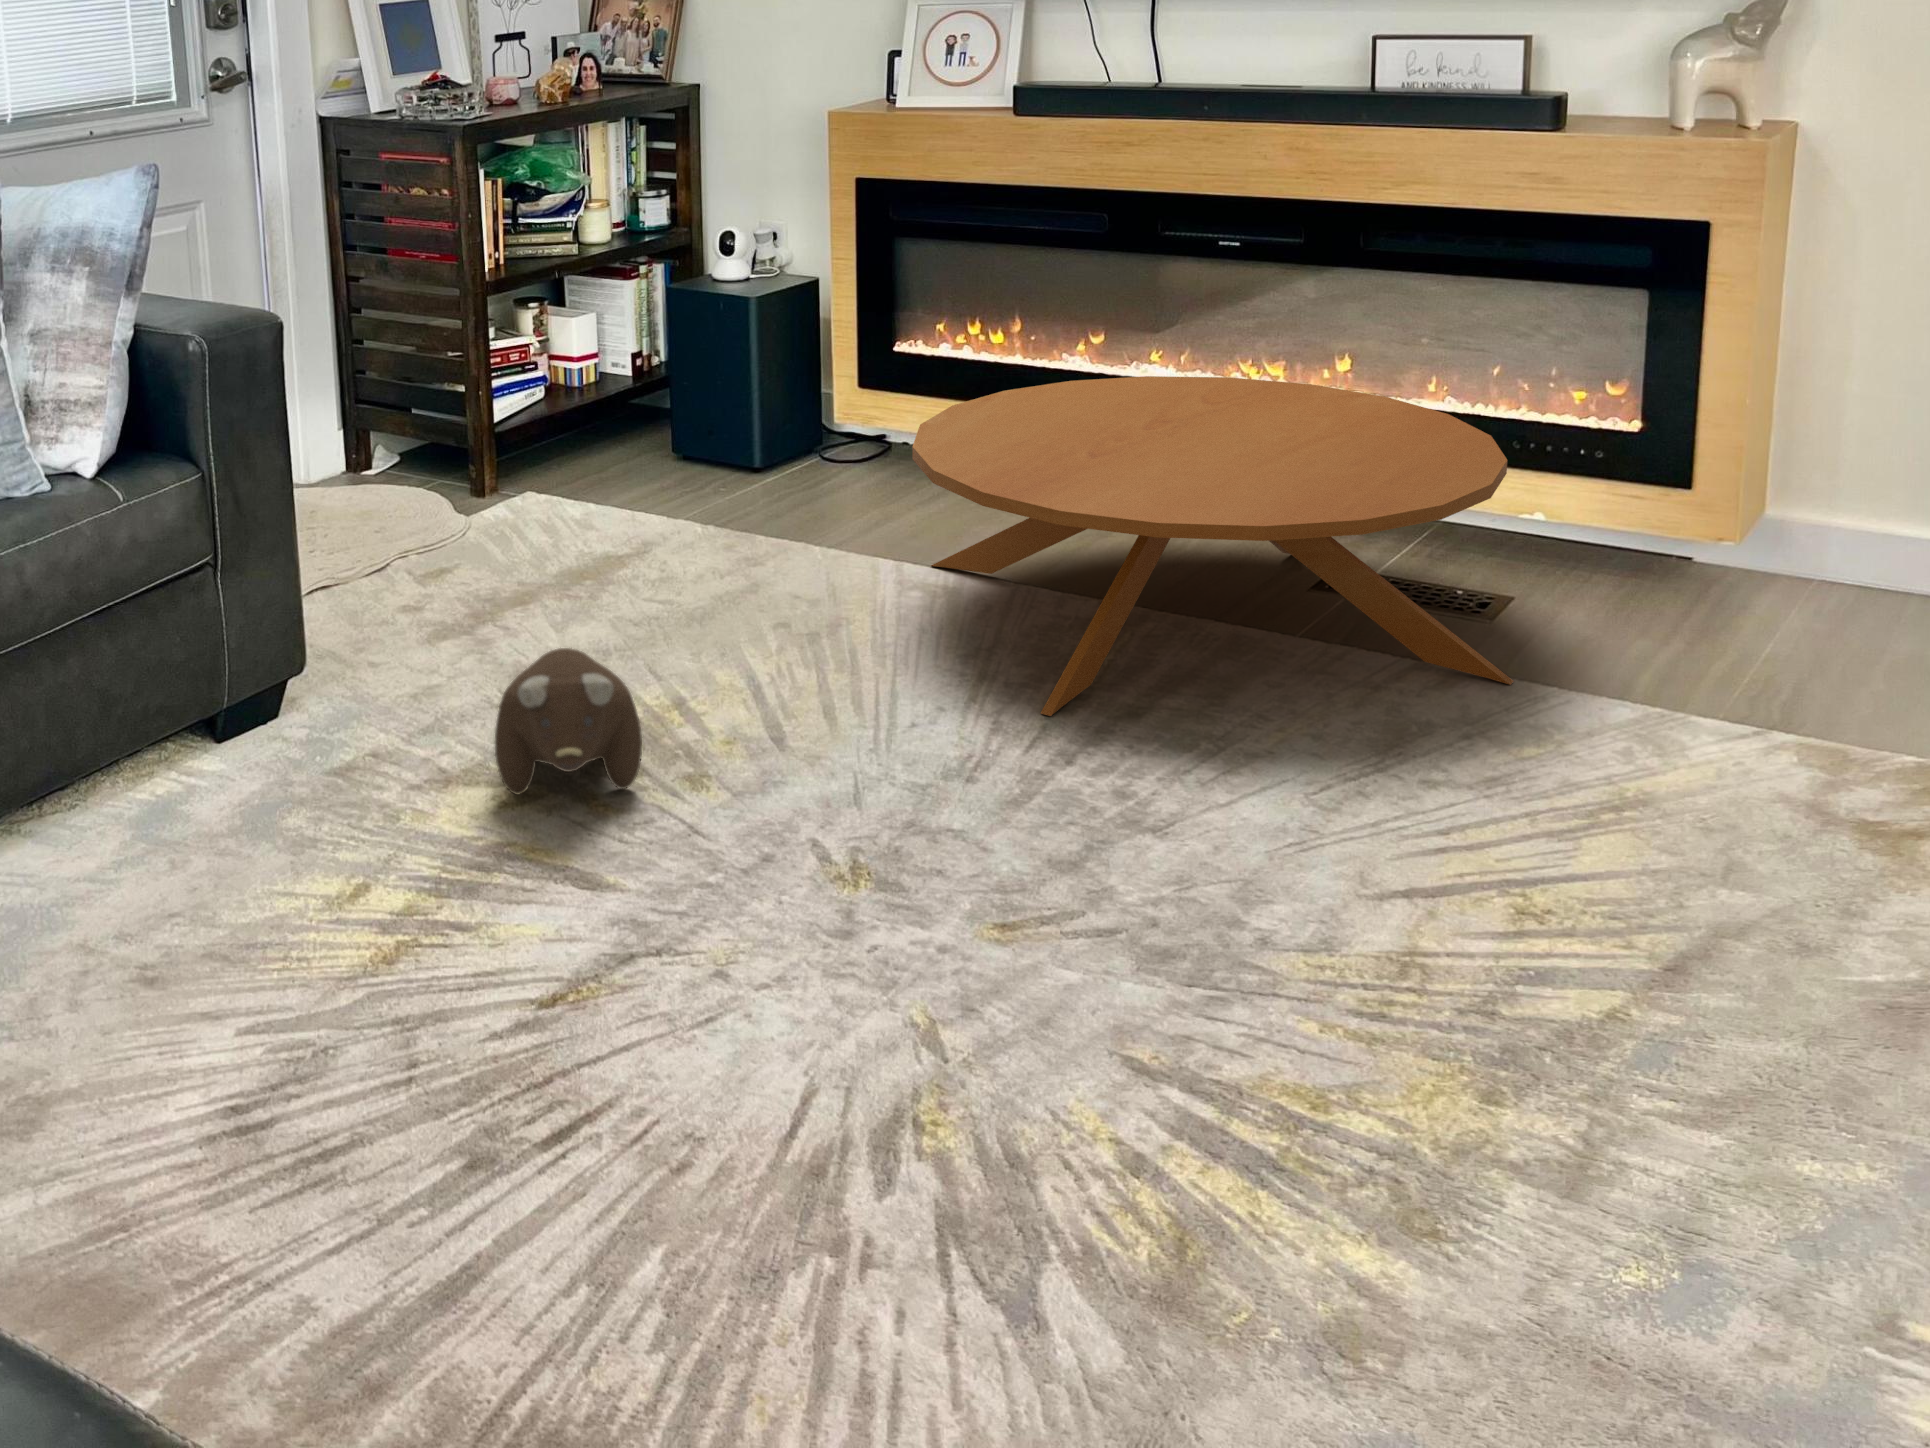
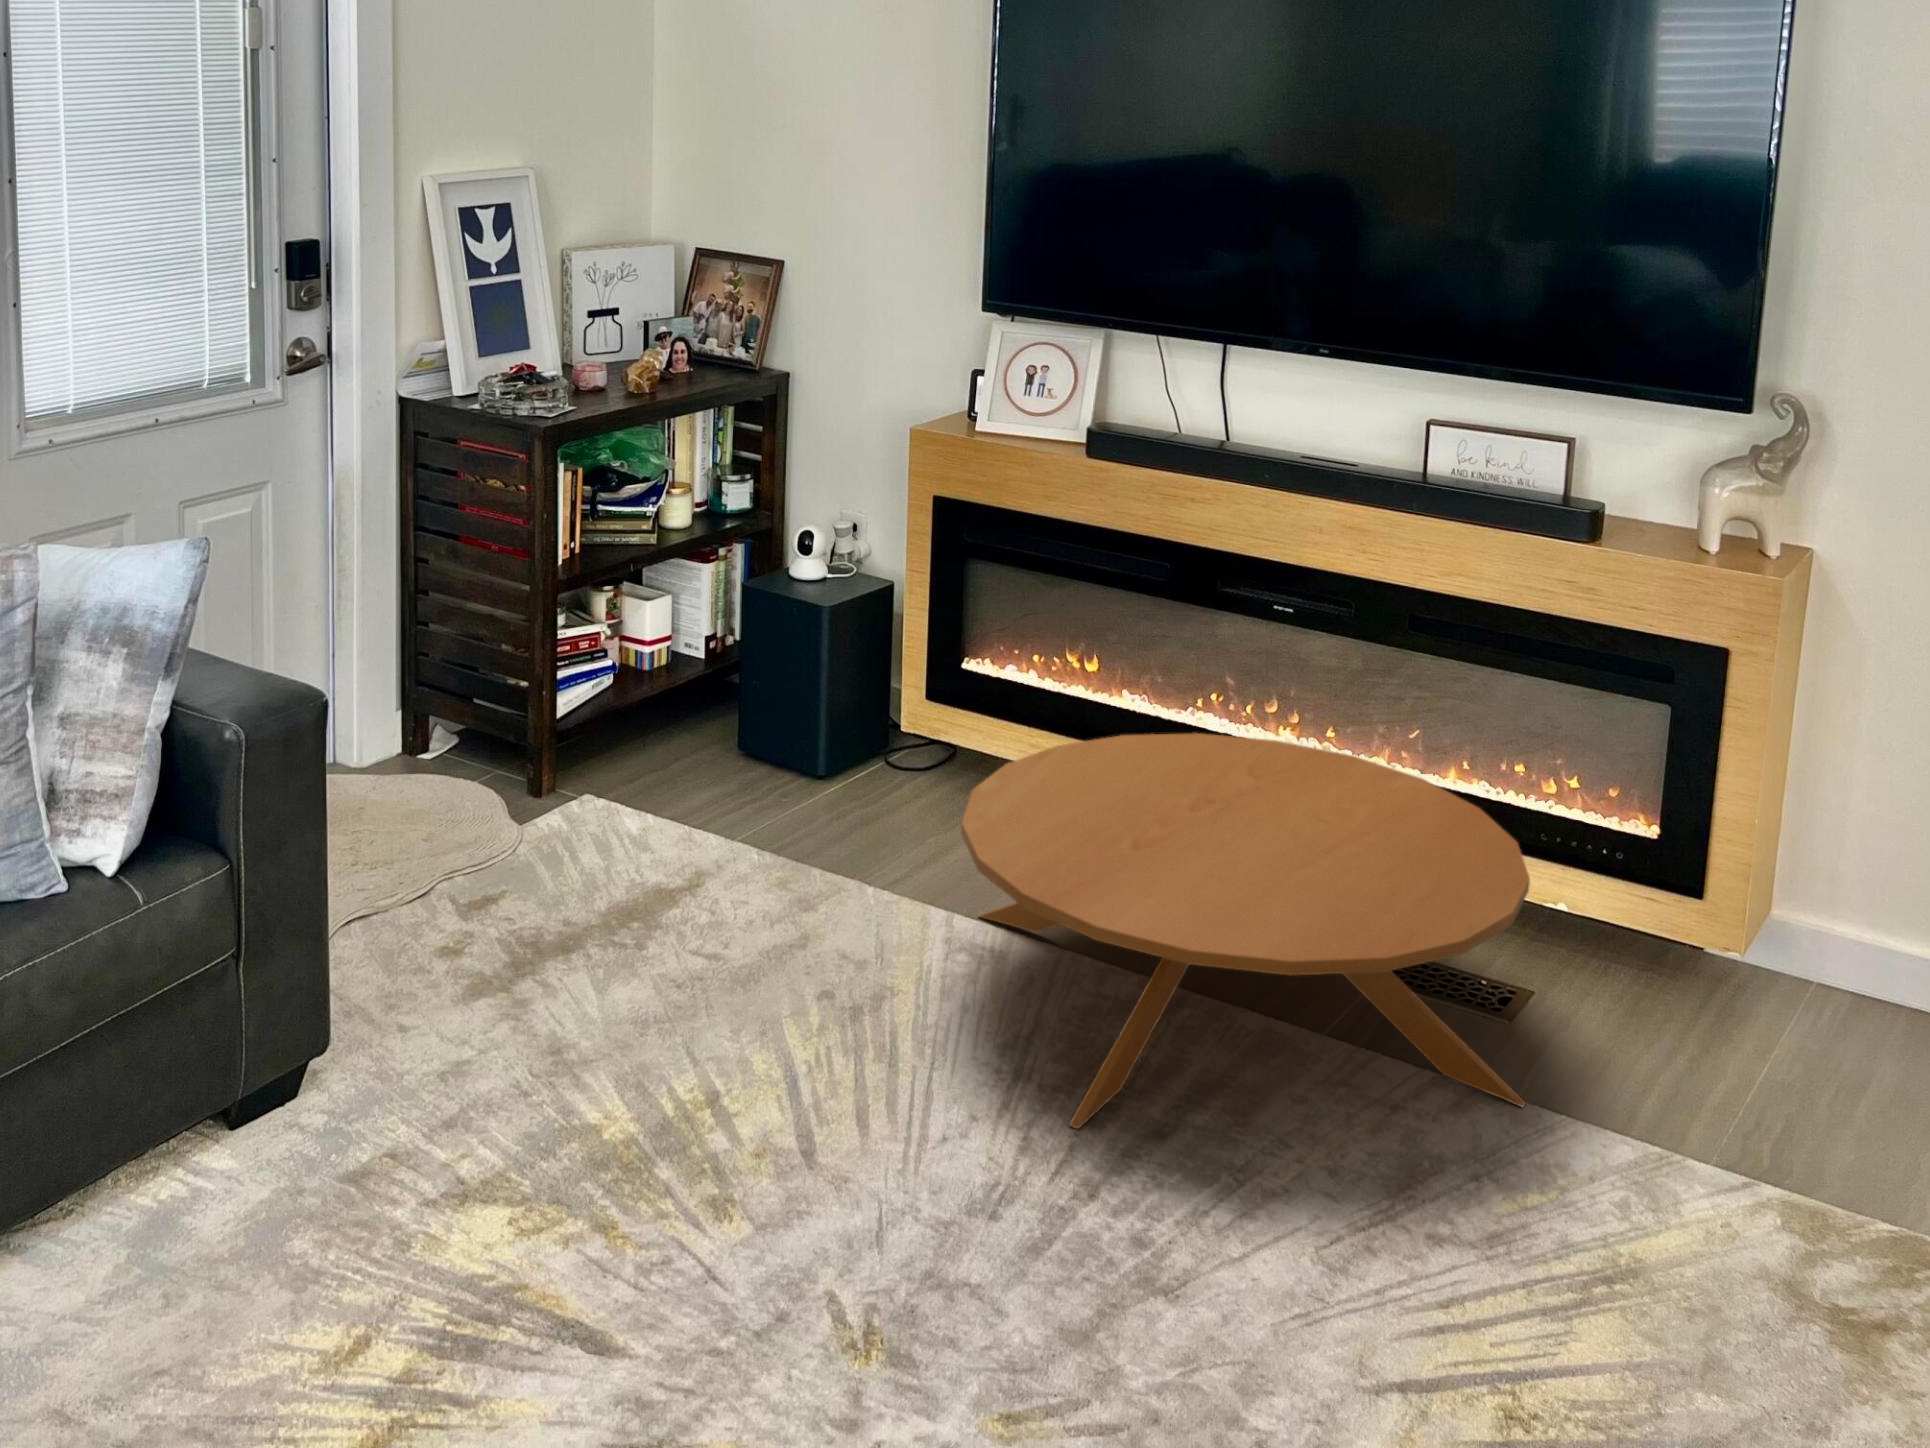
plush toy: present [495,648,642,795] -> none [514,1061,665,1216]

